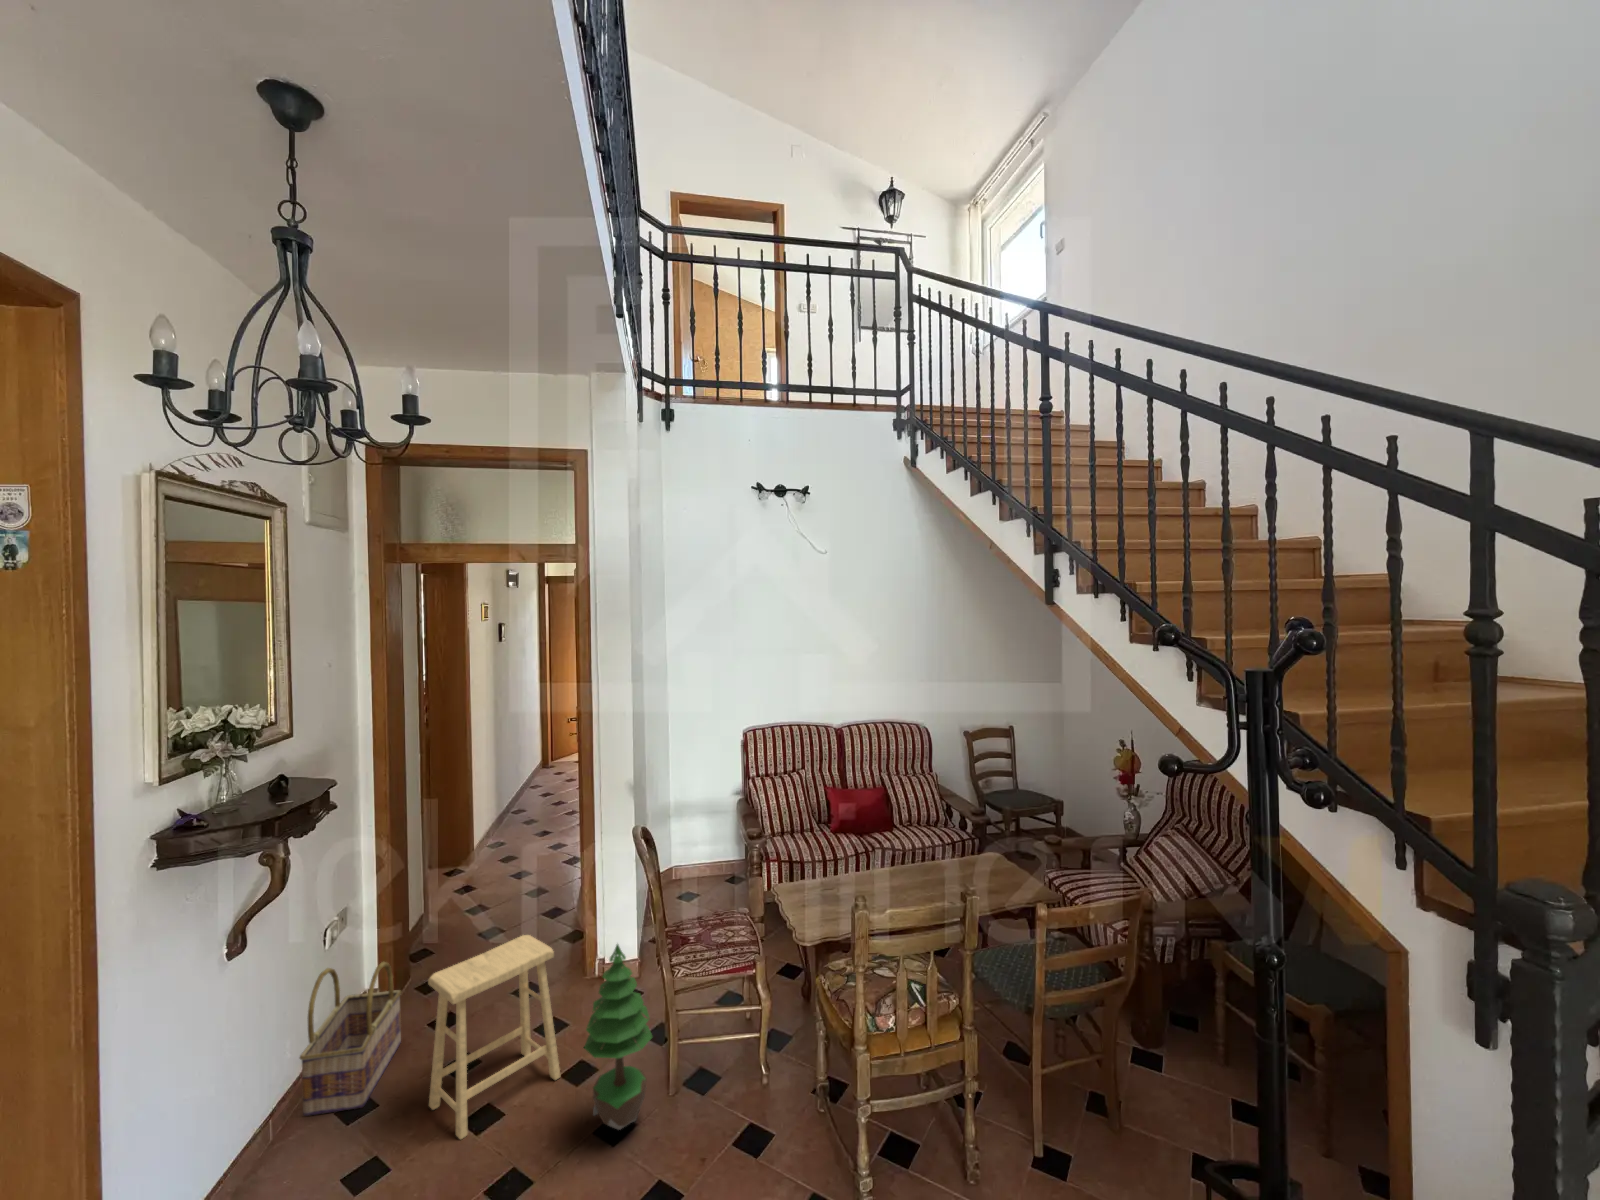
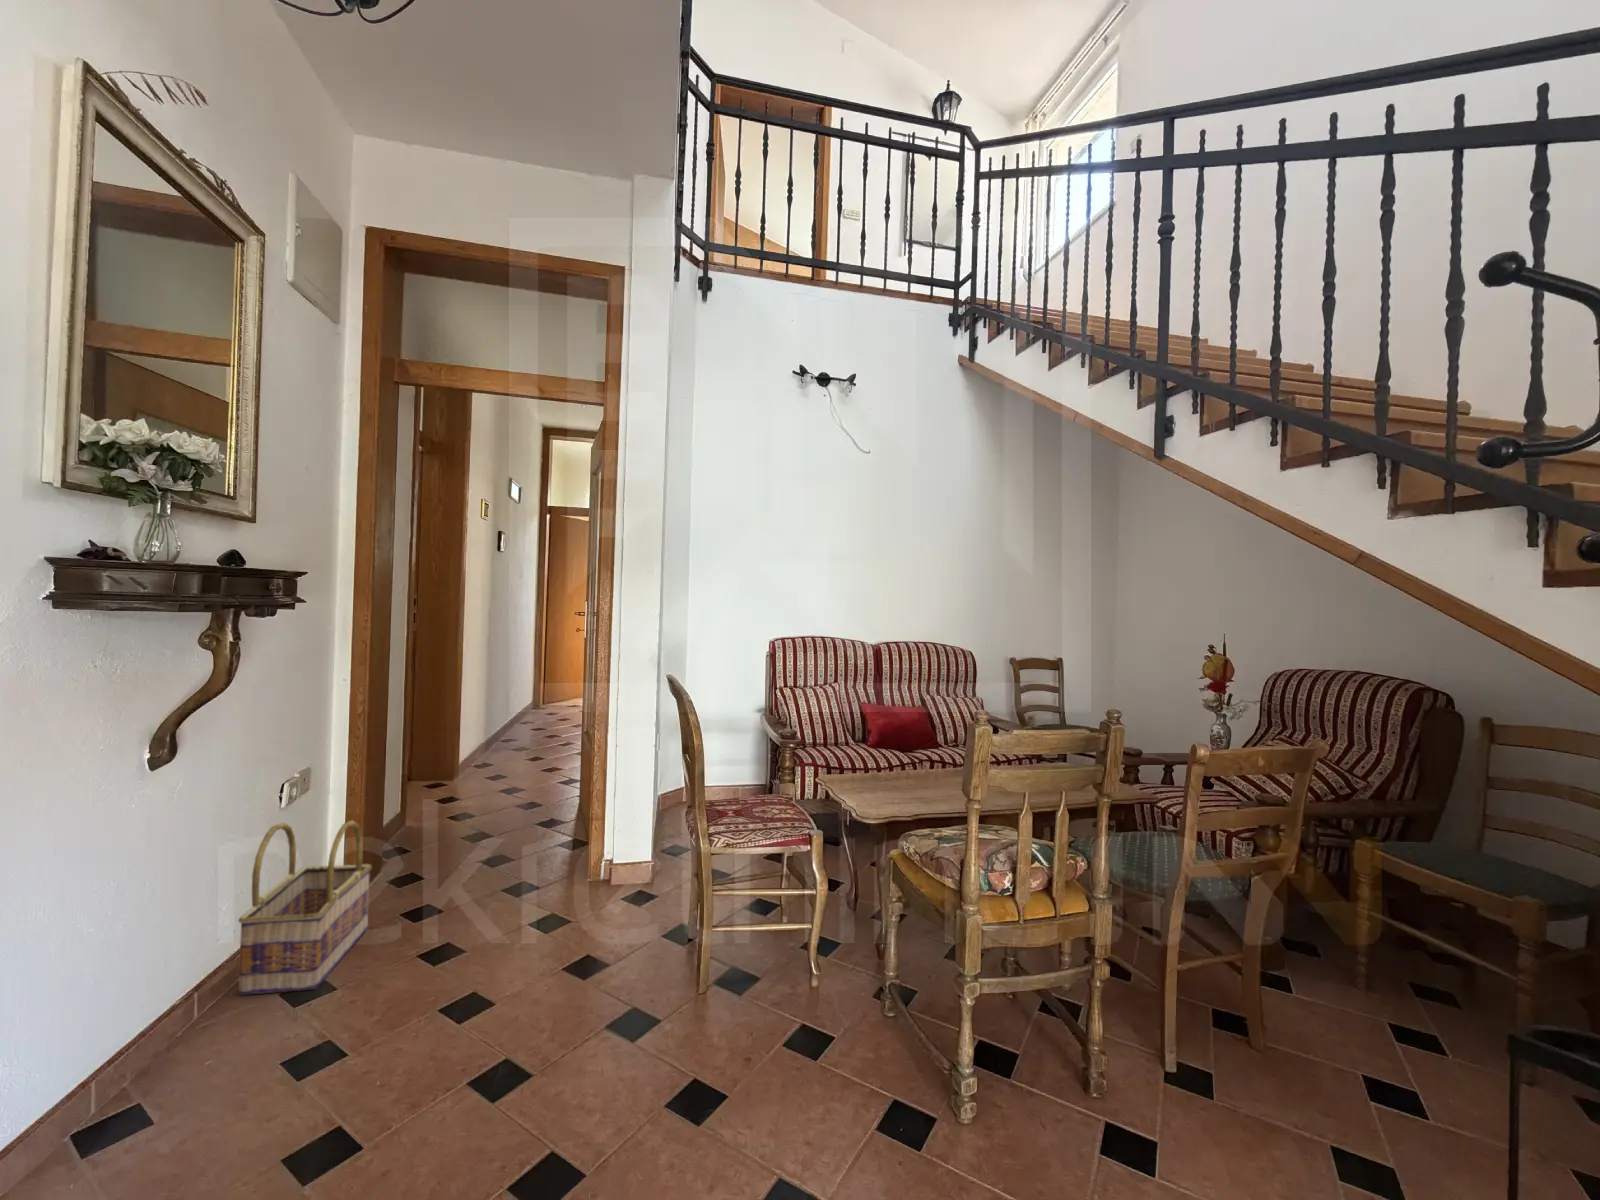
footstool: present [428,935,560,1139] -> none [399,798,564,1026]
potted tree: present [584,944,652,1130] -> none [601,786,688,1021]

